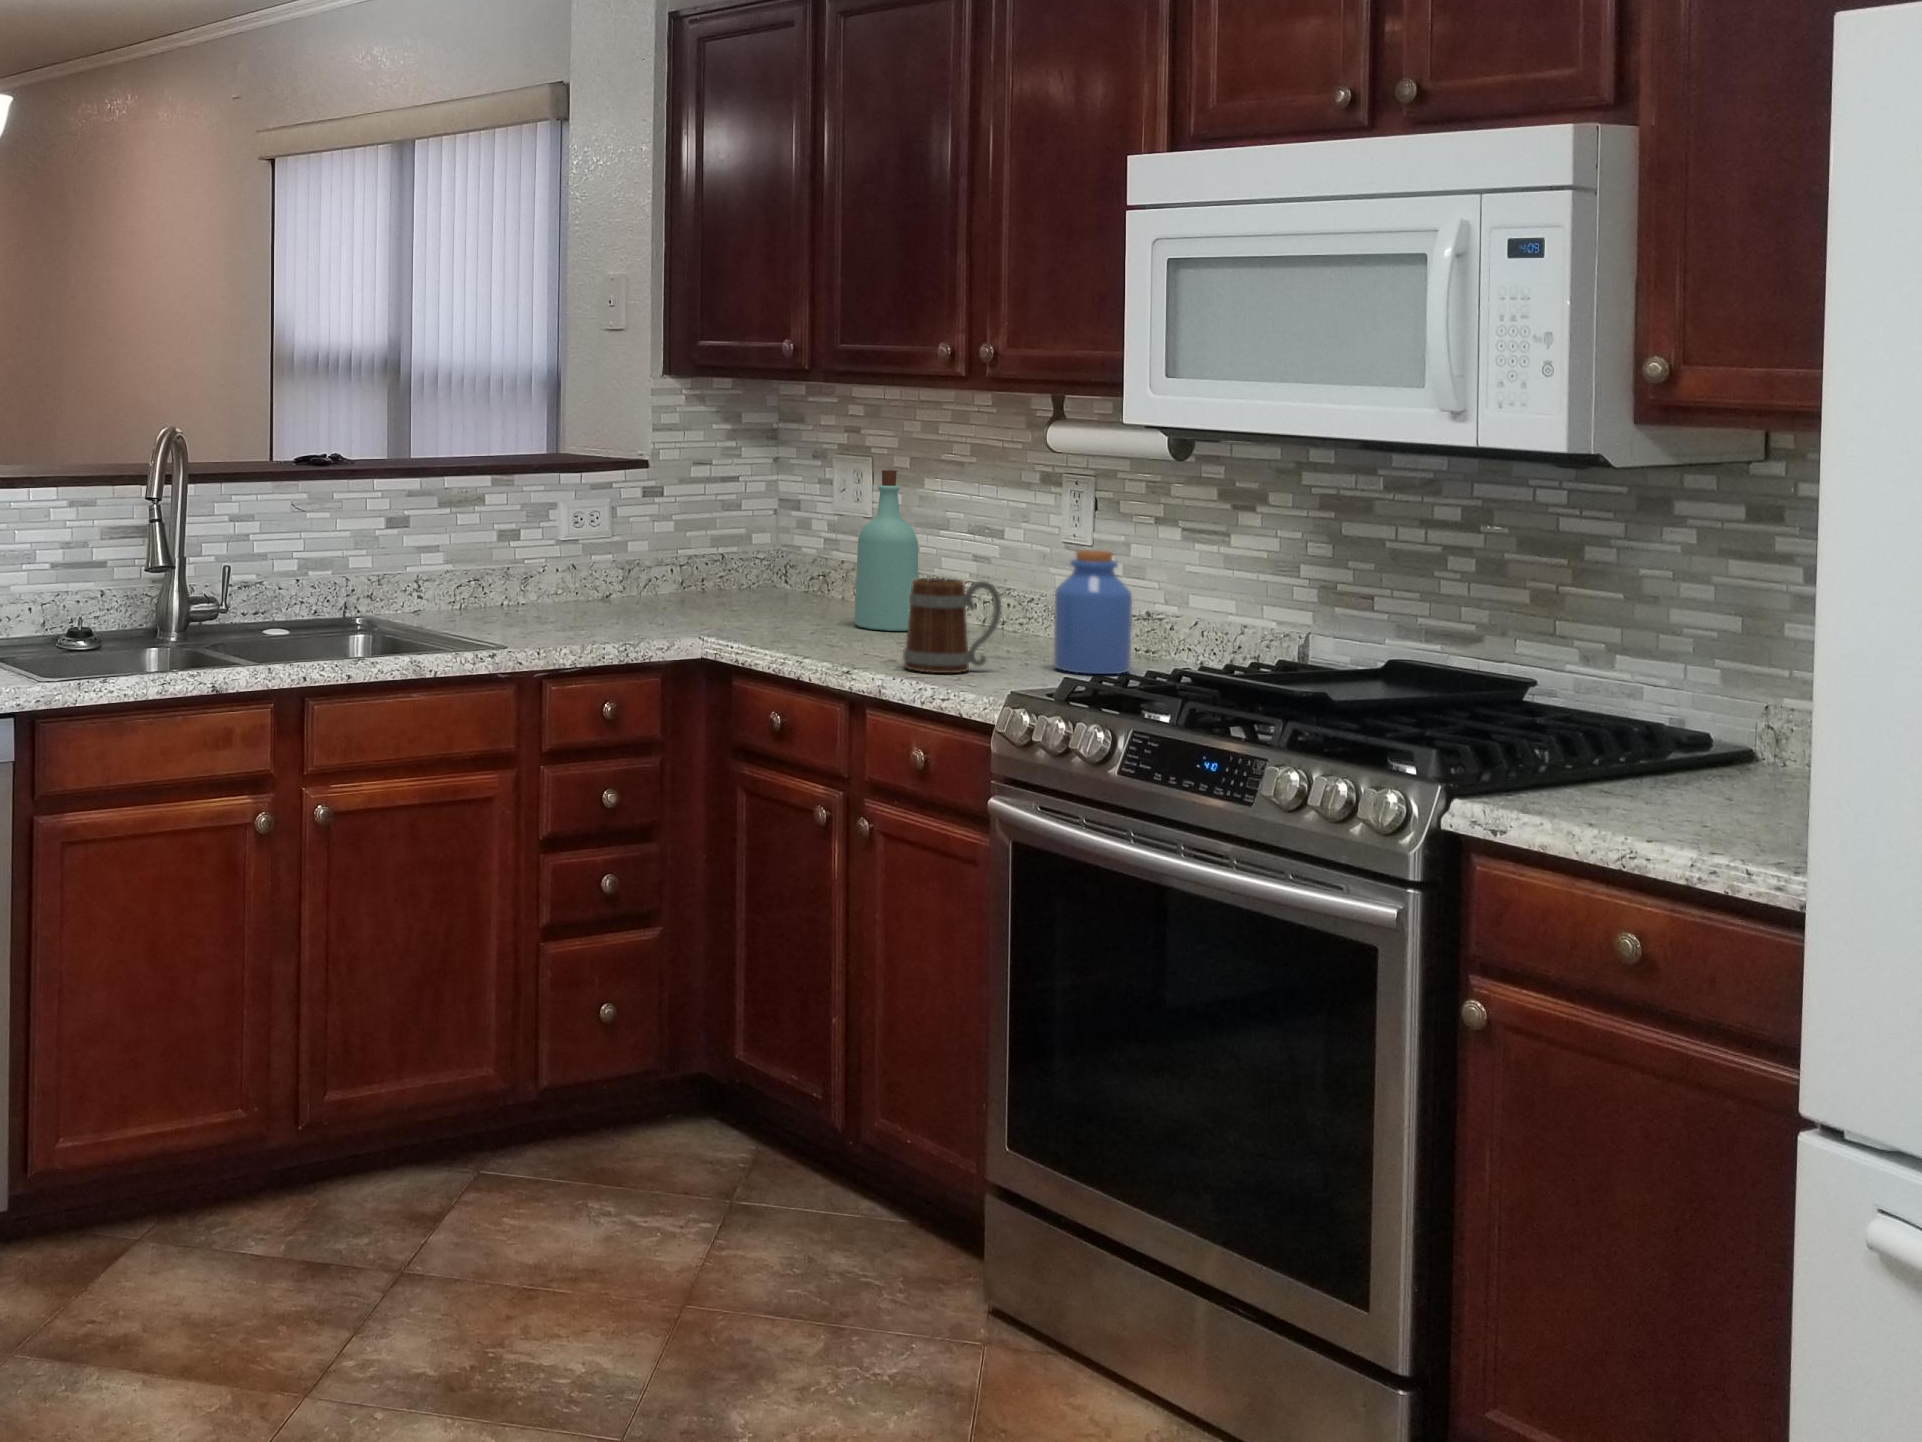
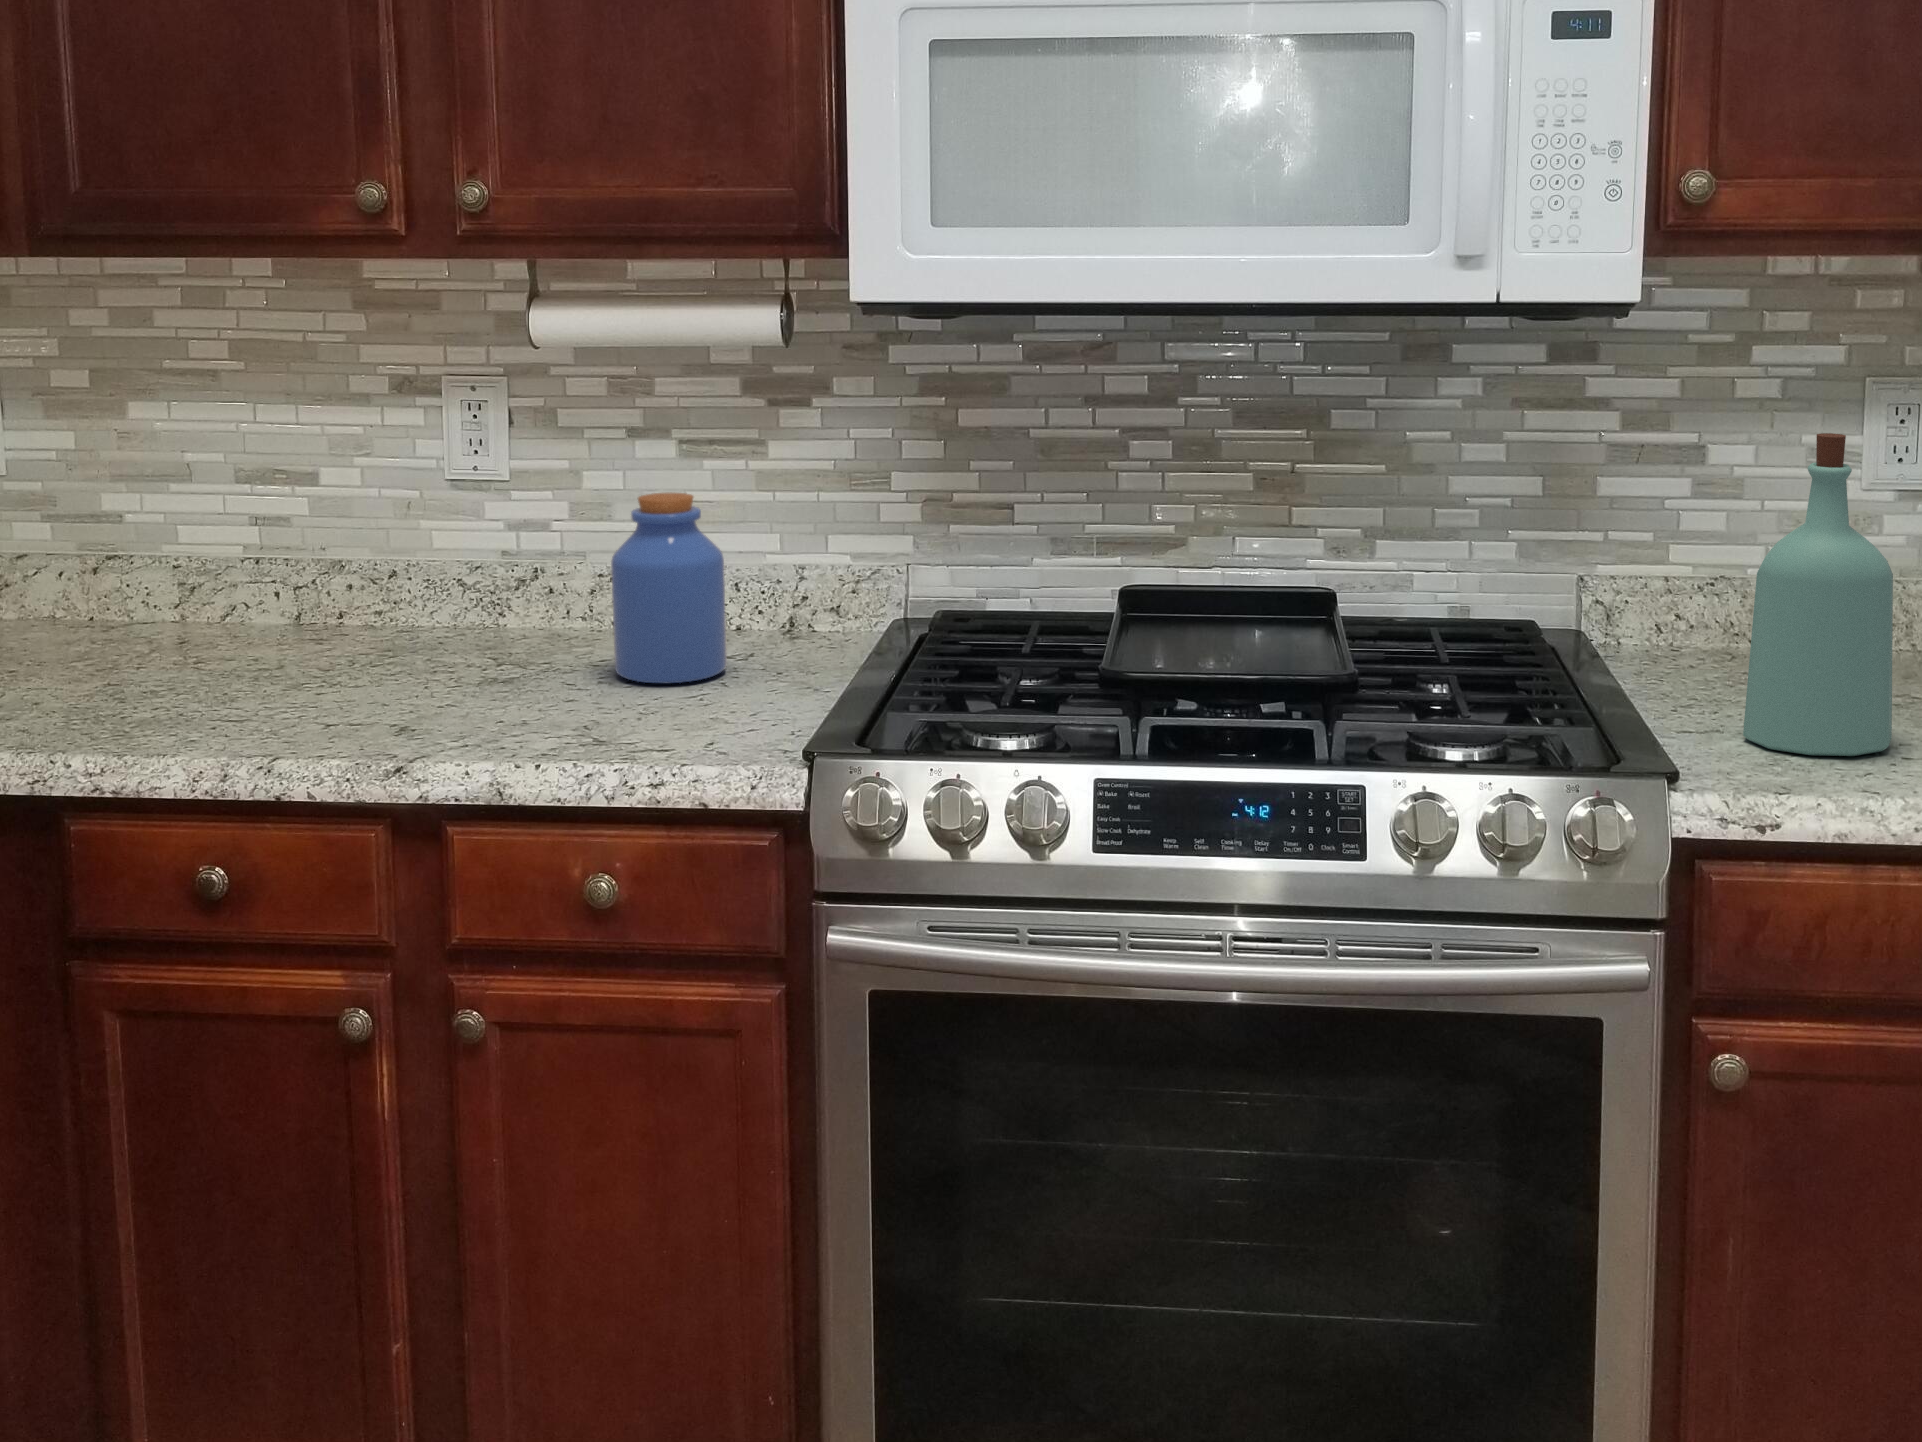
bottle: present [854,470,918,631] -> present [1743,433,1893,756]
mug: present [903,578,1001,673] -> none [462,572,598,742]

